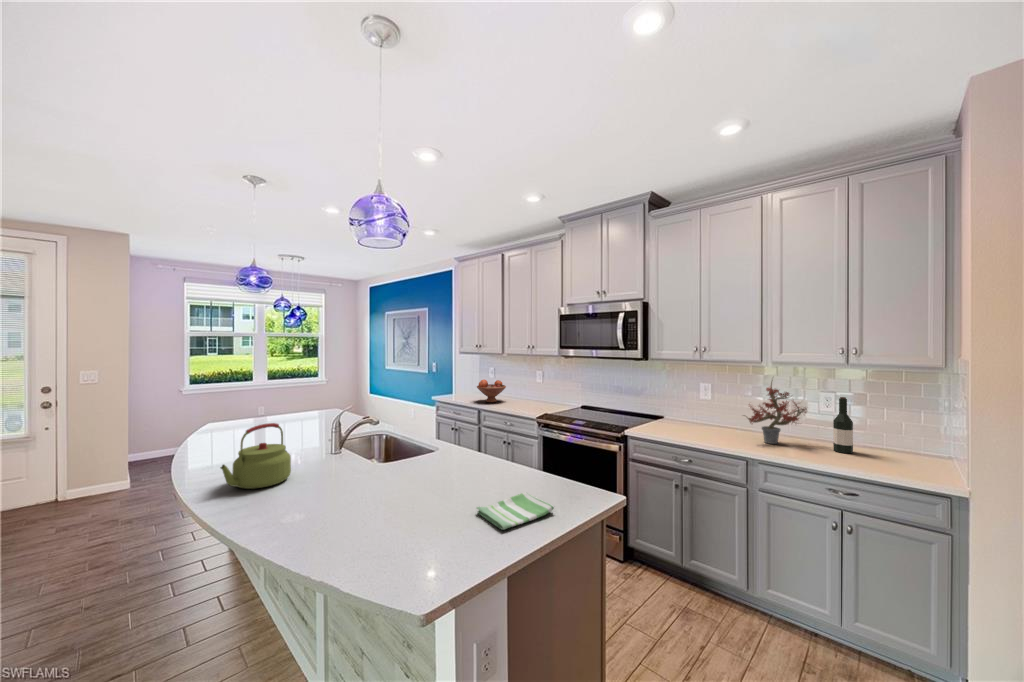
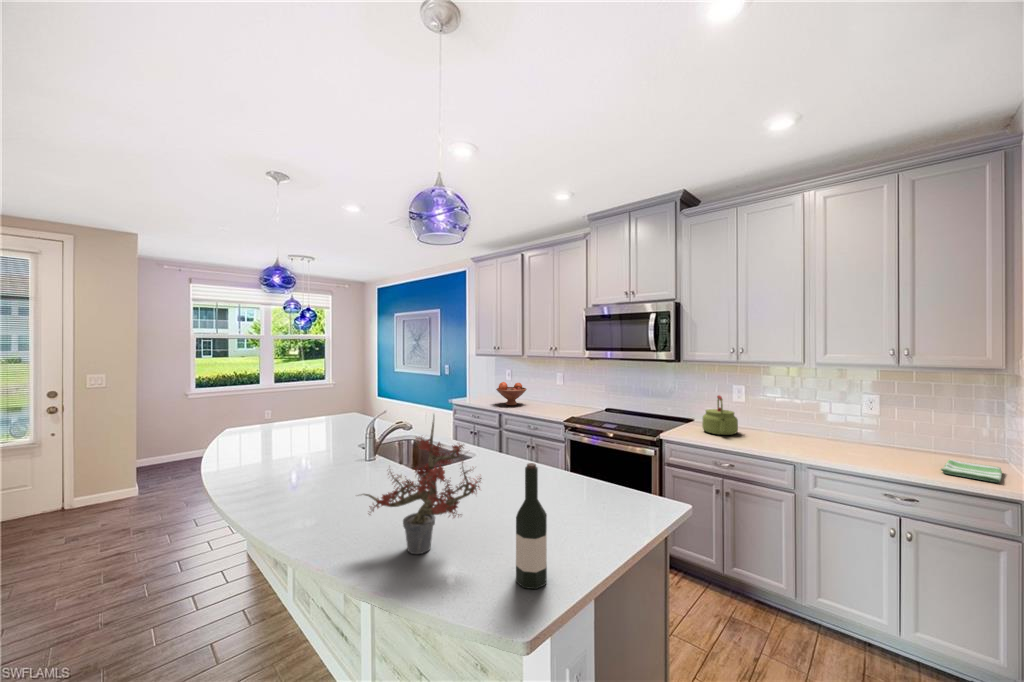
potted plant: present [747,380,807,444] -> present [362,417,482,554]
wine bottle: present [833,397,853,453] -> present [516,463,547,589]
kettle: present [220,423,291,489] -> present [702,395,738,435]
dish towel: present [477,493,554,530] -> present [940,460,1002,482]

